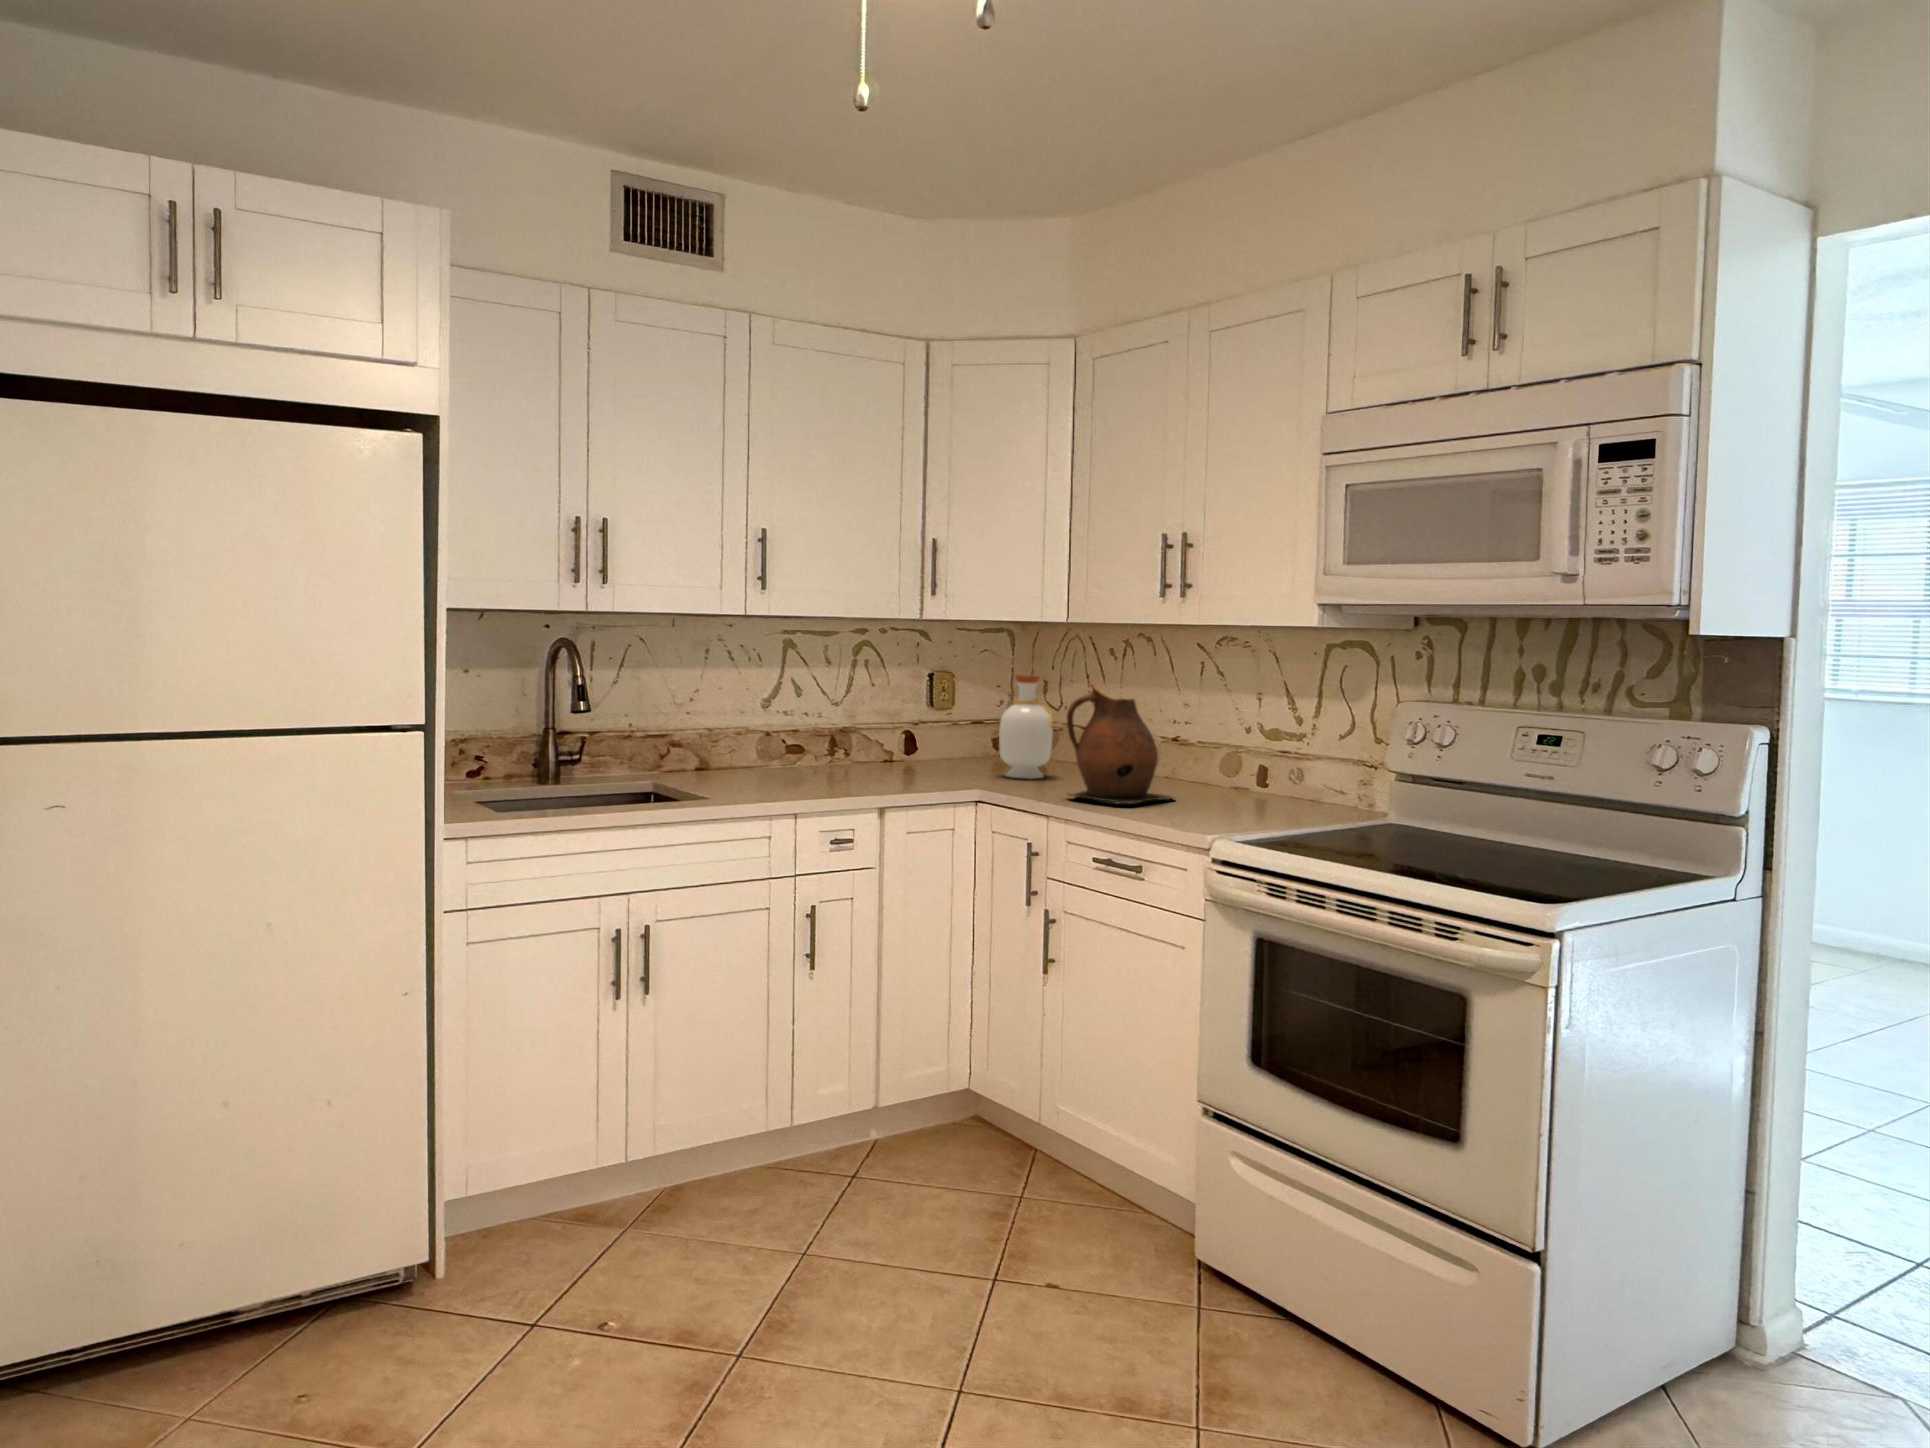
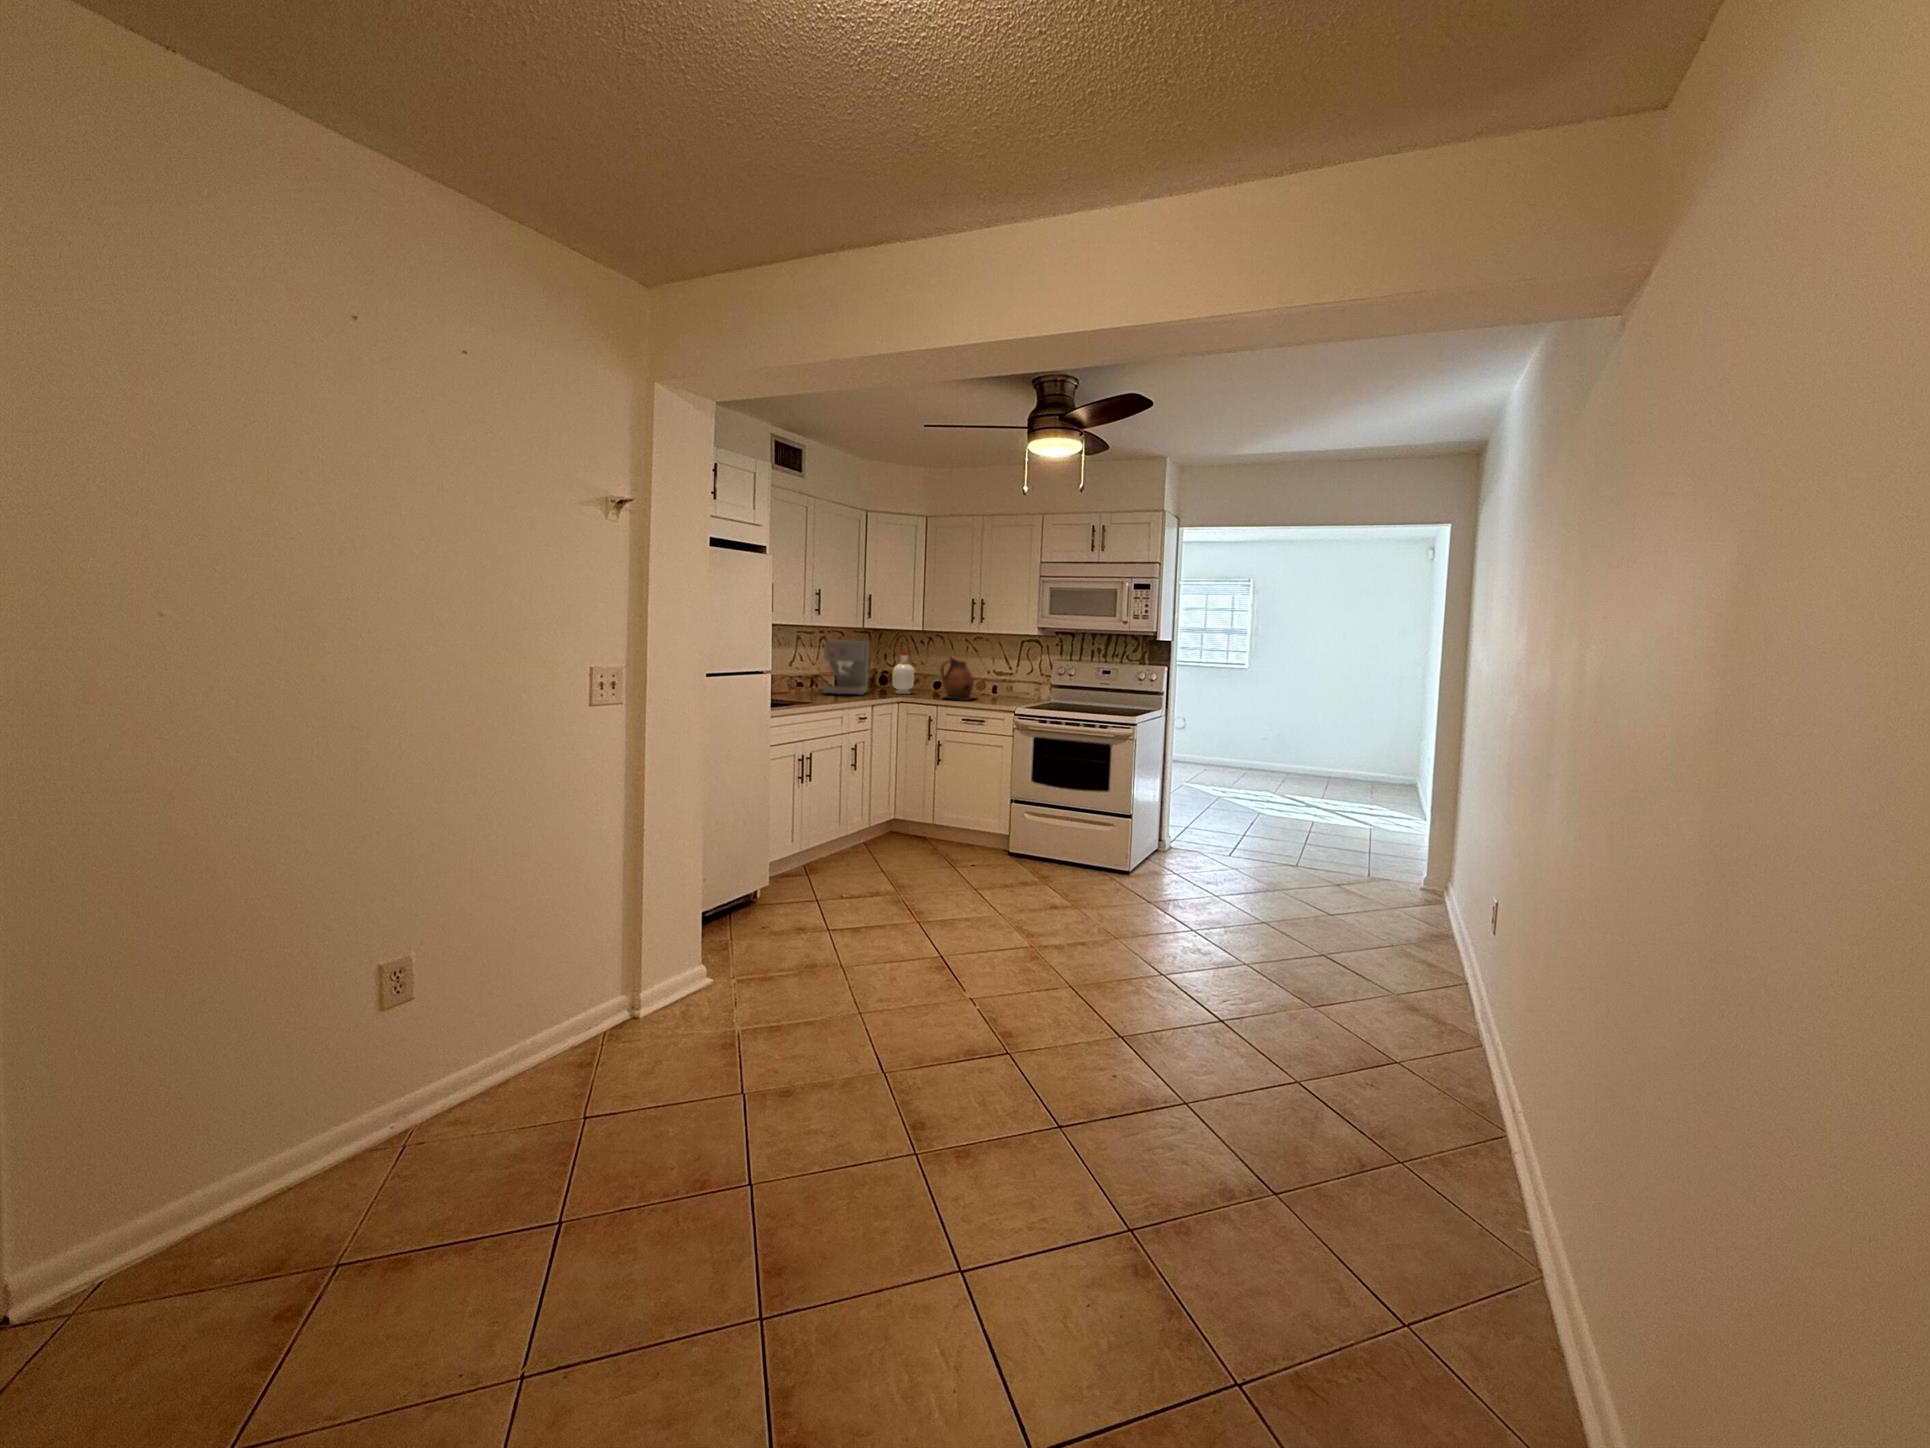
coffee maker: none [826,648,950,779] -> present [823,640,869,695]

